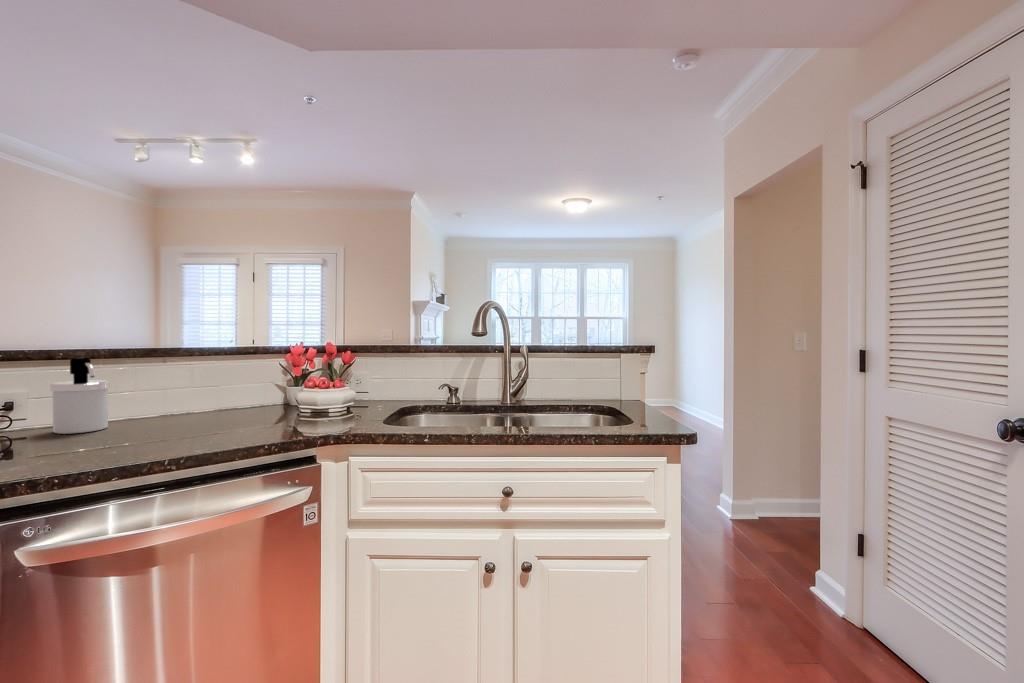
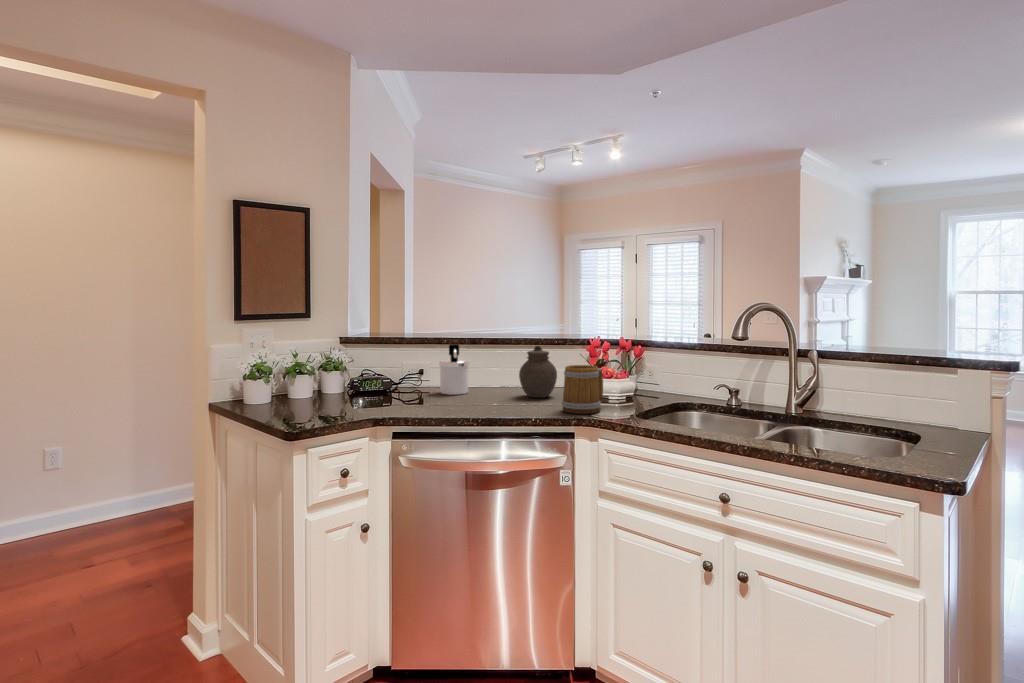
jar: none [203,355,258,421] -> present [519,346,557,398]
mug: none [288,373,338,432] -> present [562,365,603,414]

